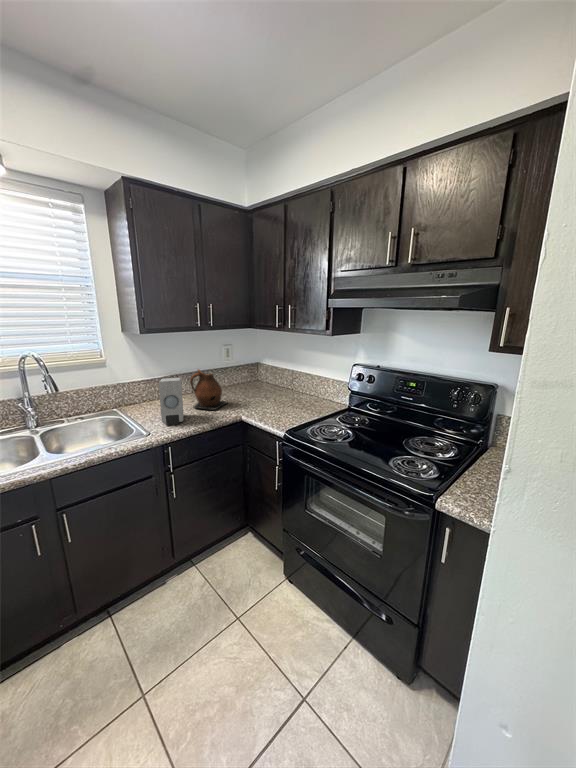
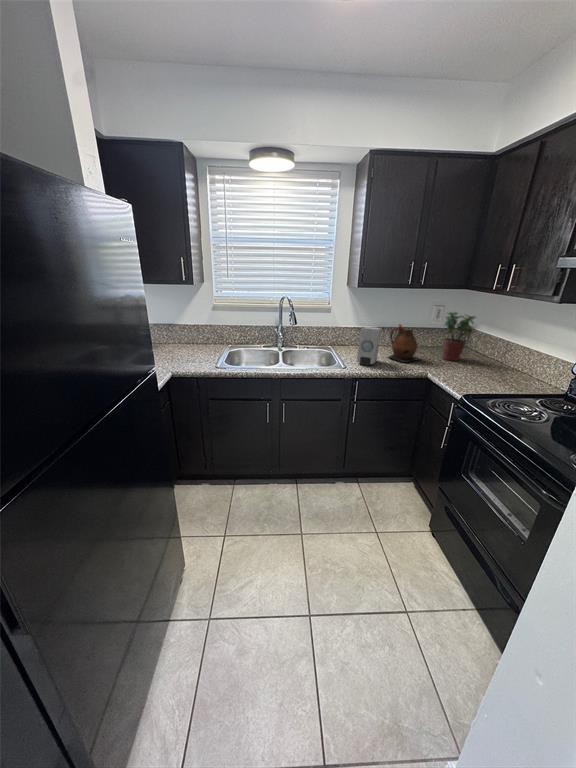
potted plant: none [239,350,268,397] -> present [443,312,476,361]

